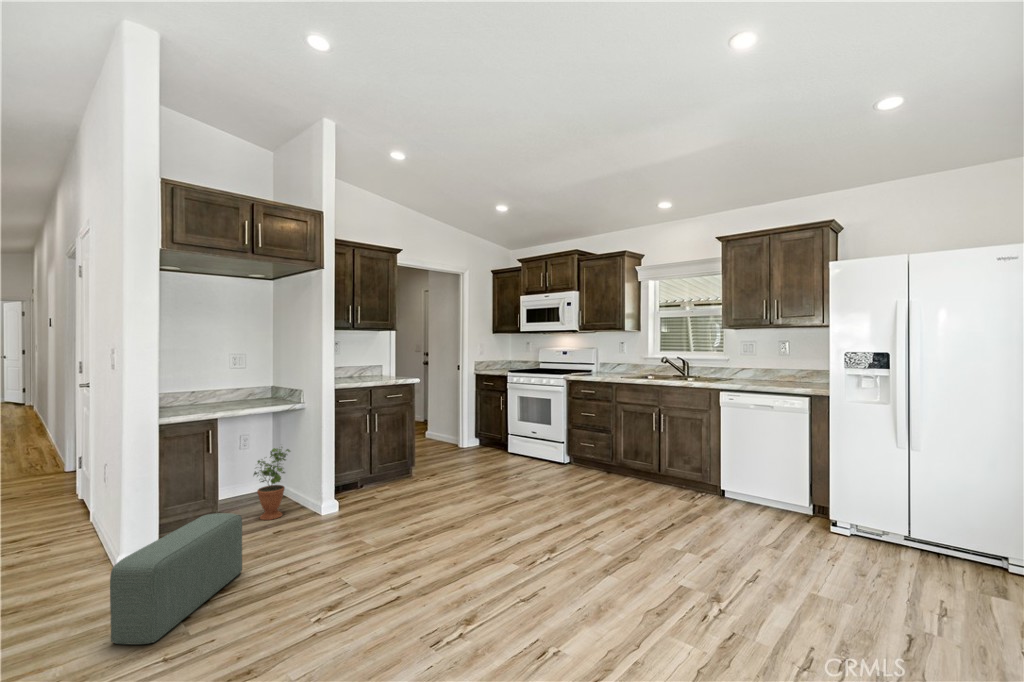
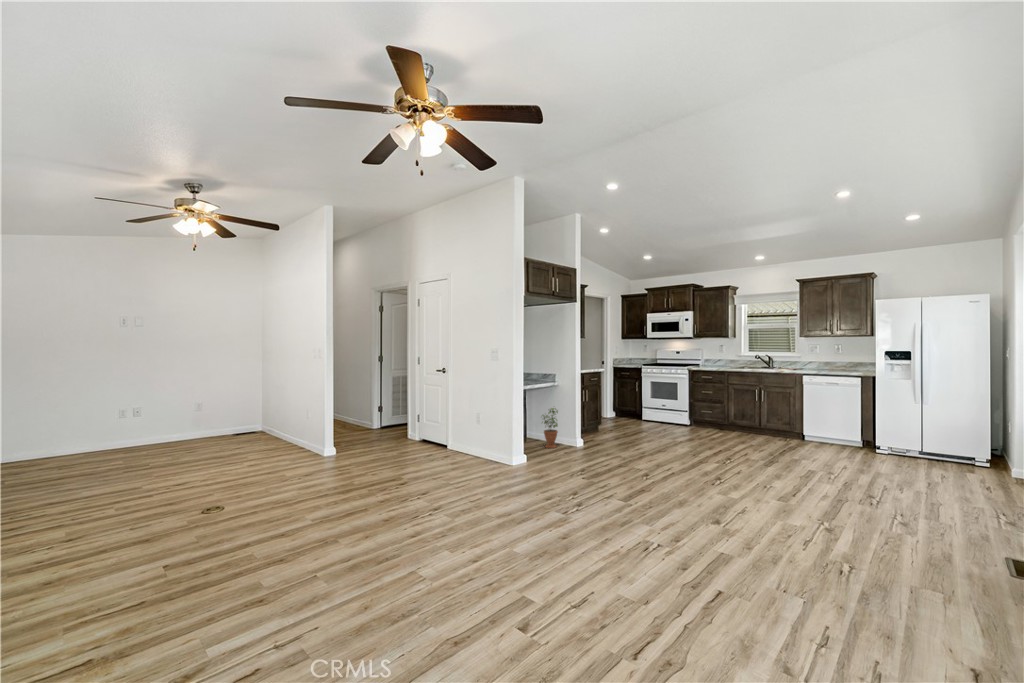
pouf: present [110,513,242,645] -> none [564,434,590,482]

